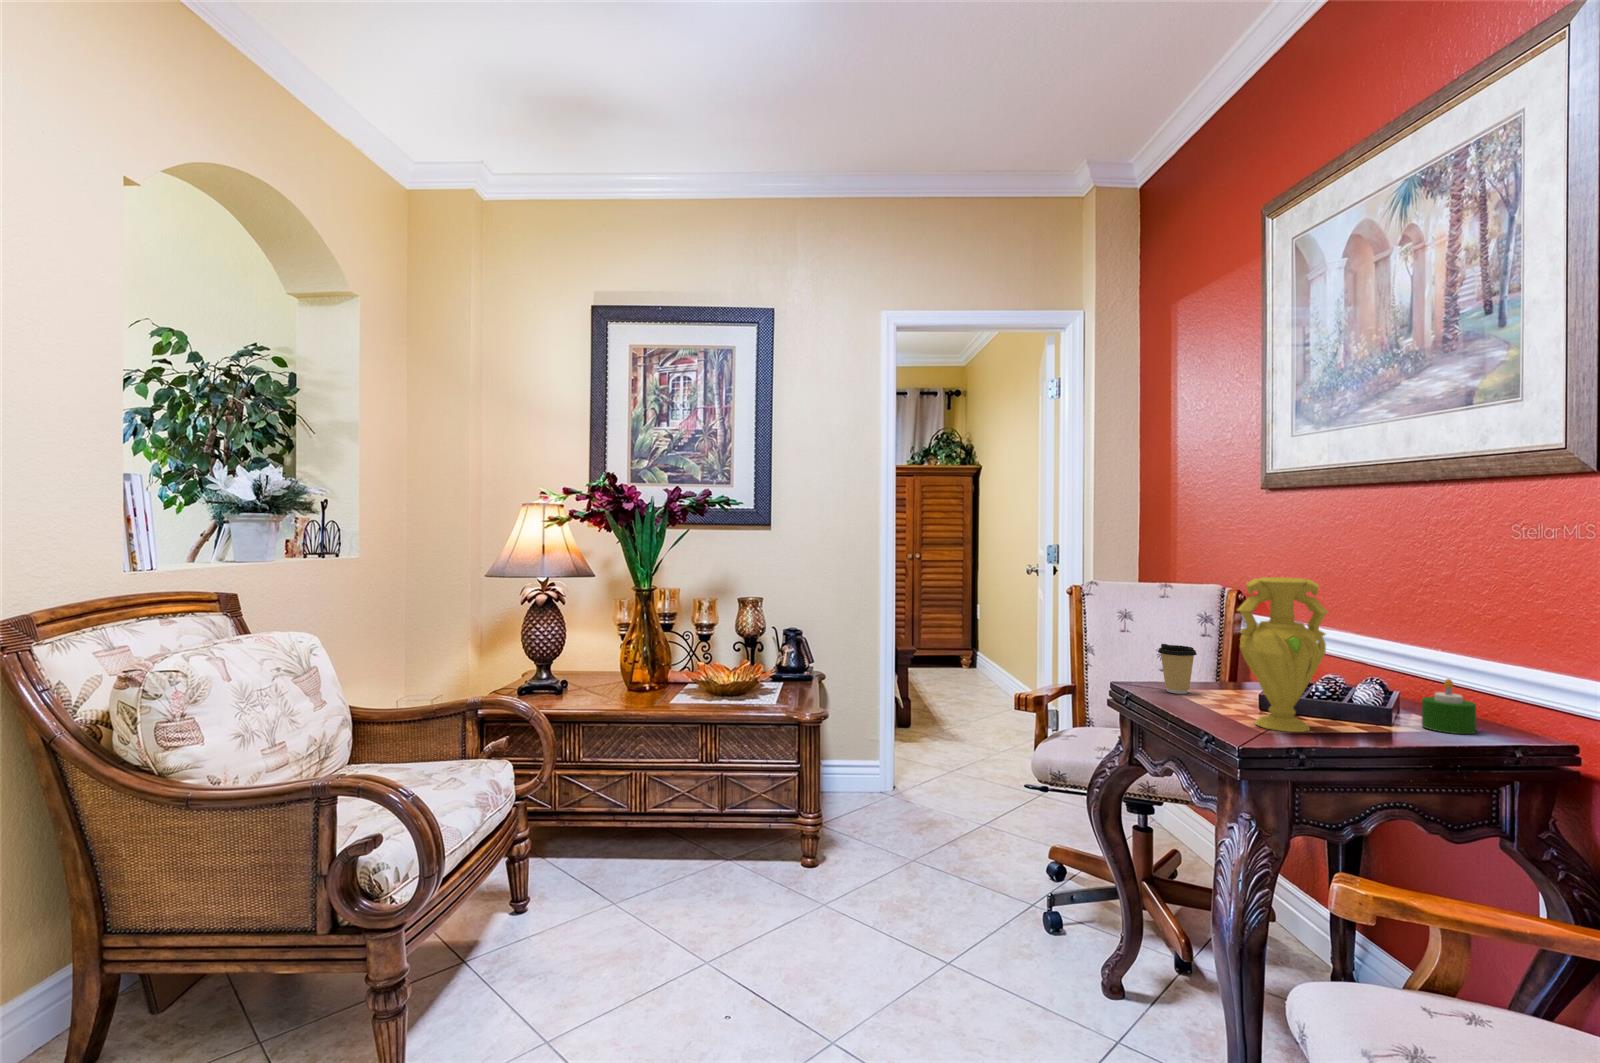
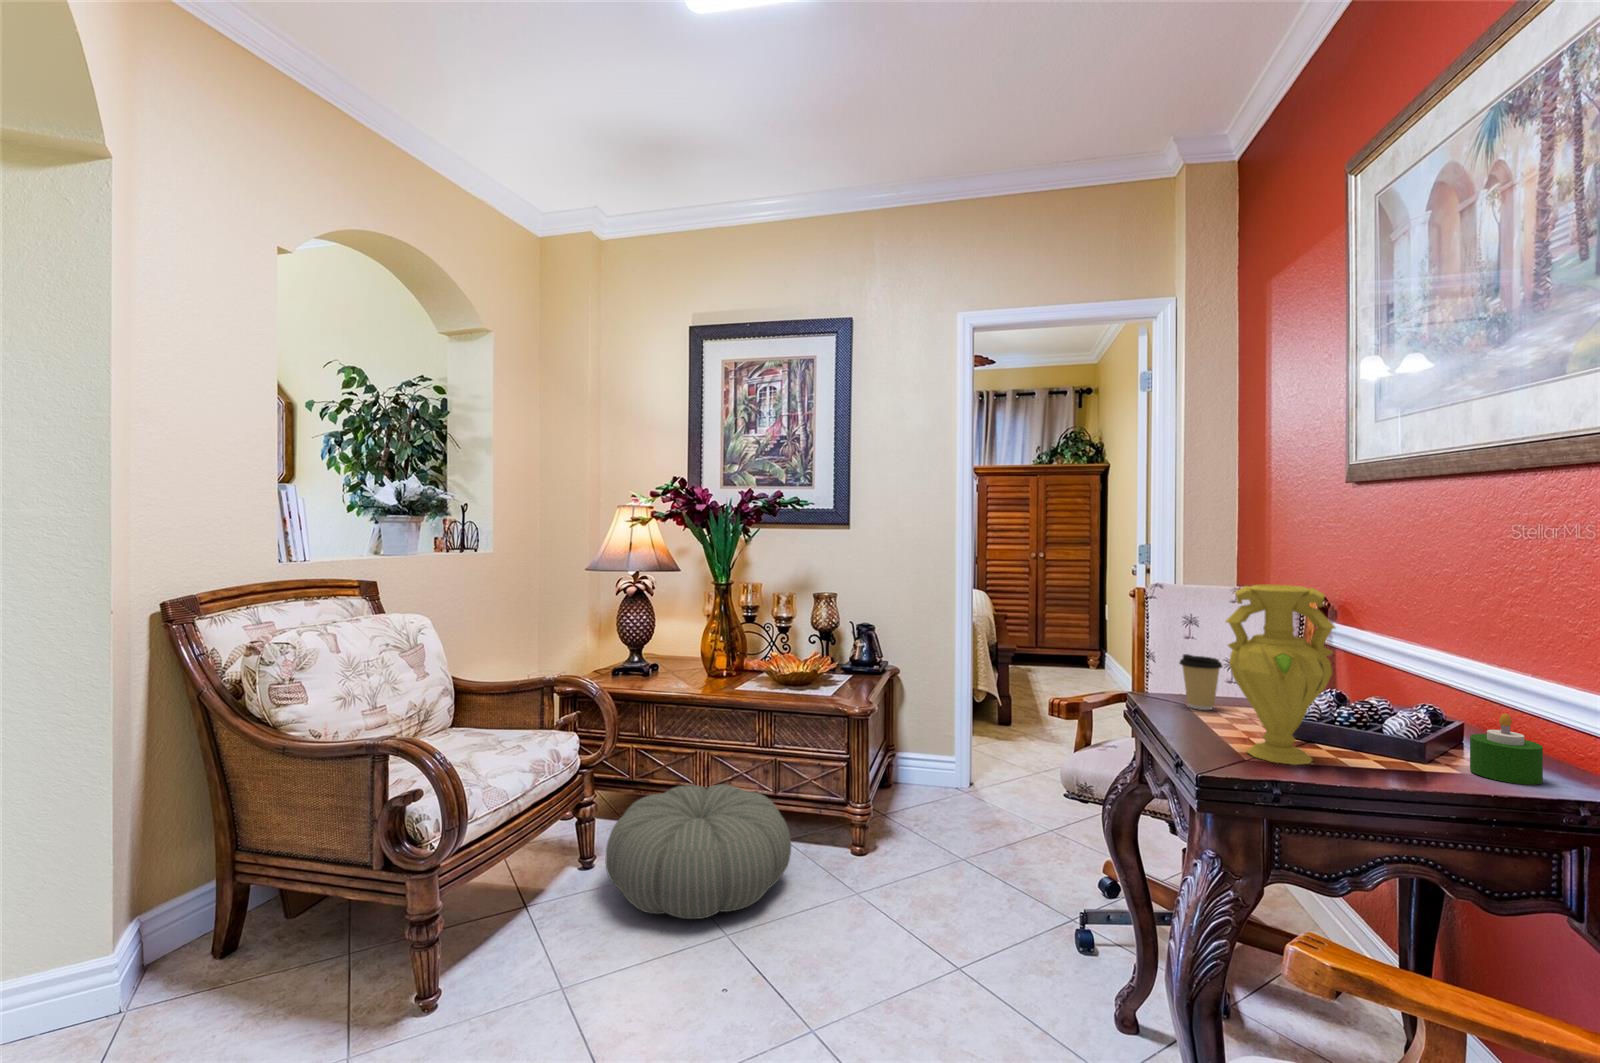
pouf: none [553,809,757,956] -> present [605,784,791,919]

